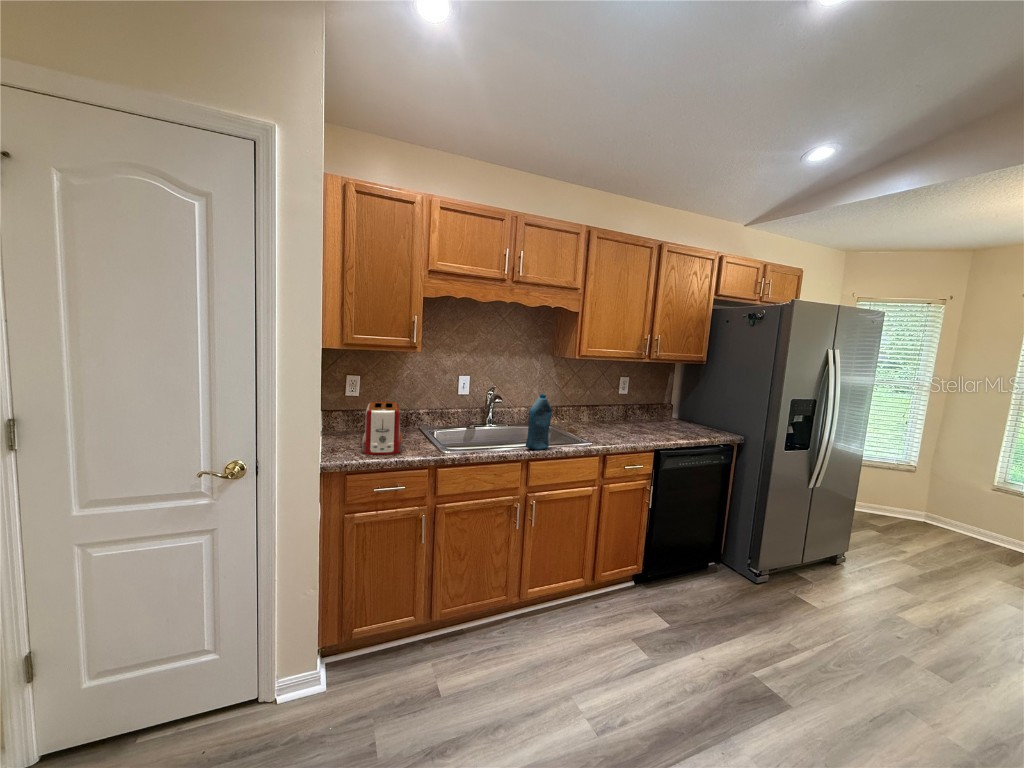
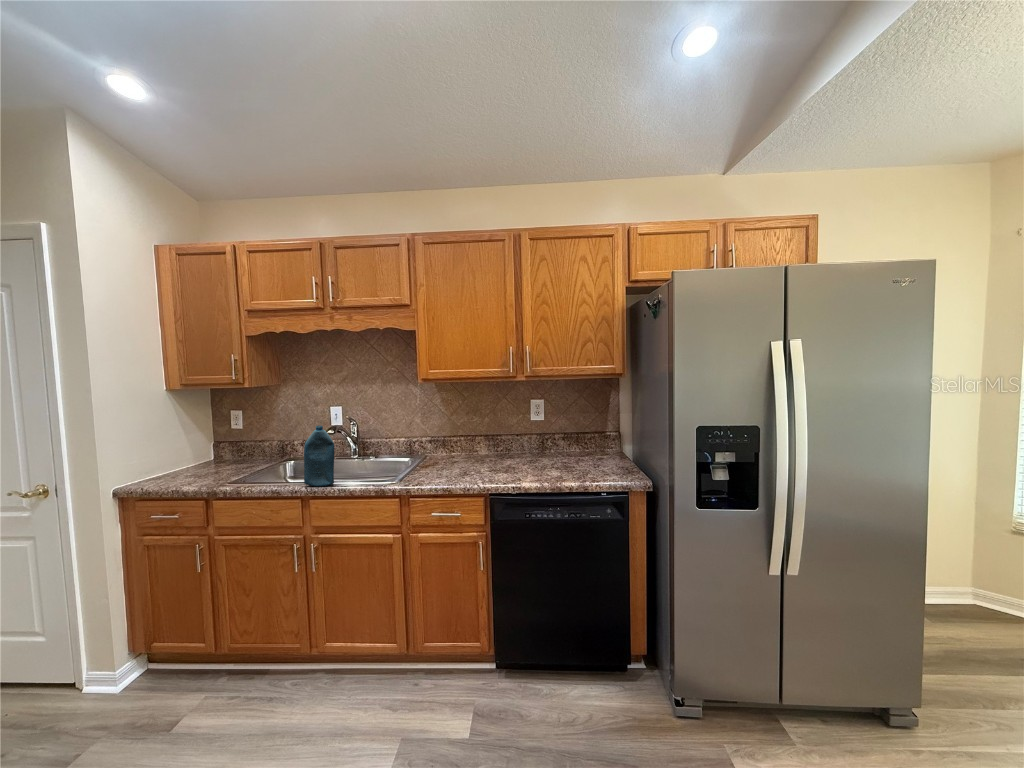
toaster: present [362,401,402,455] -> none [167,435,235,484]

